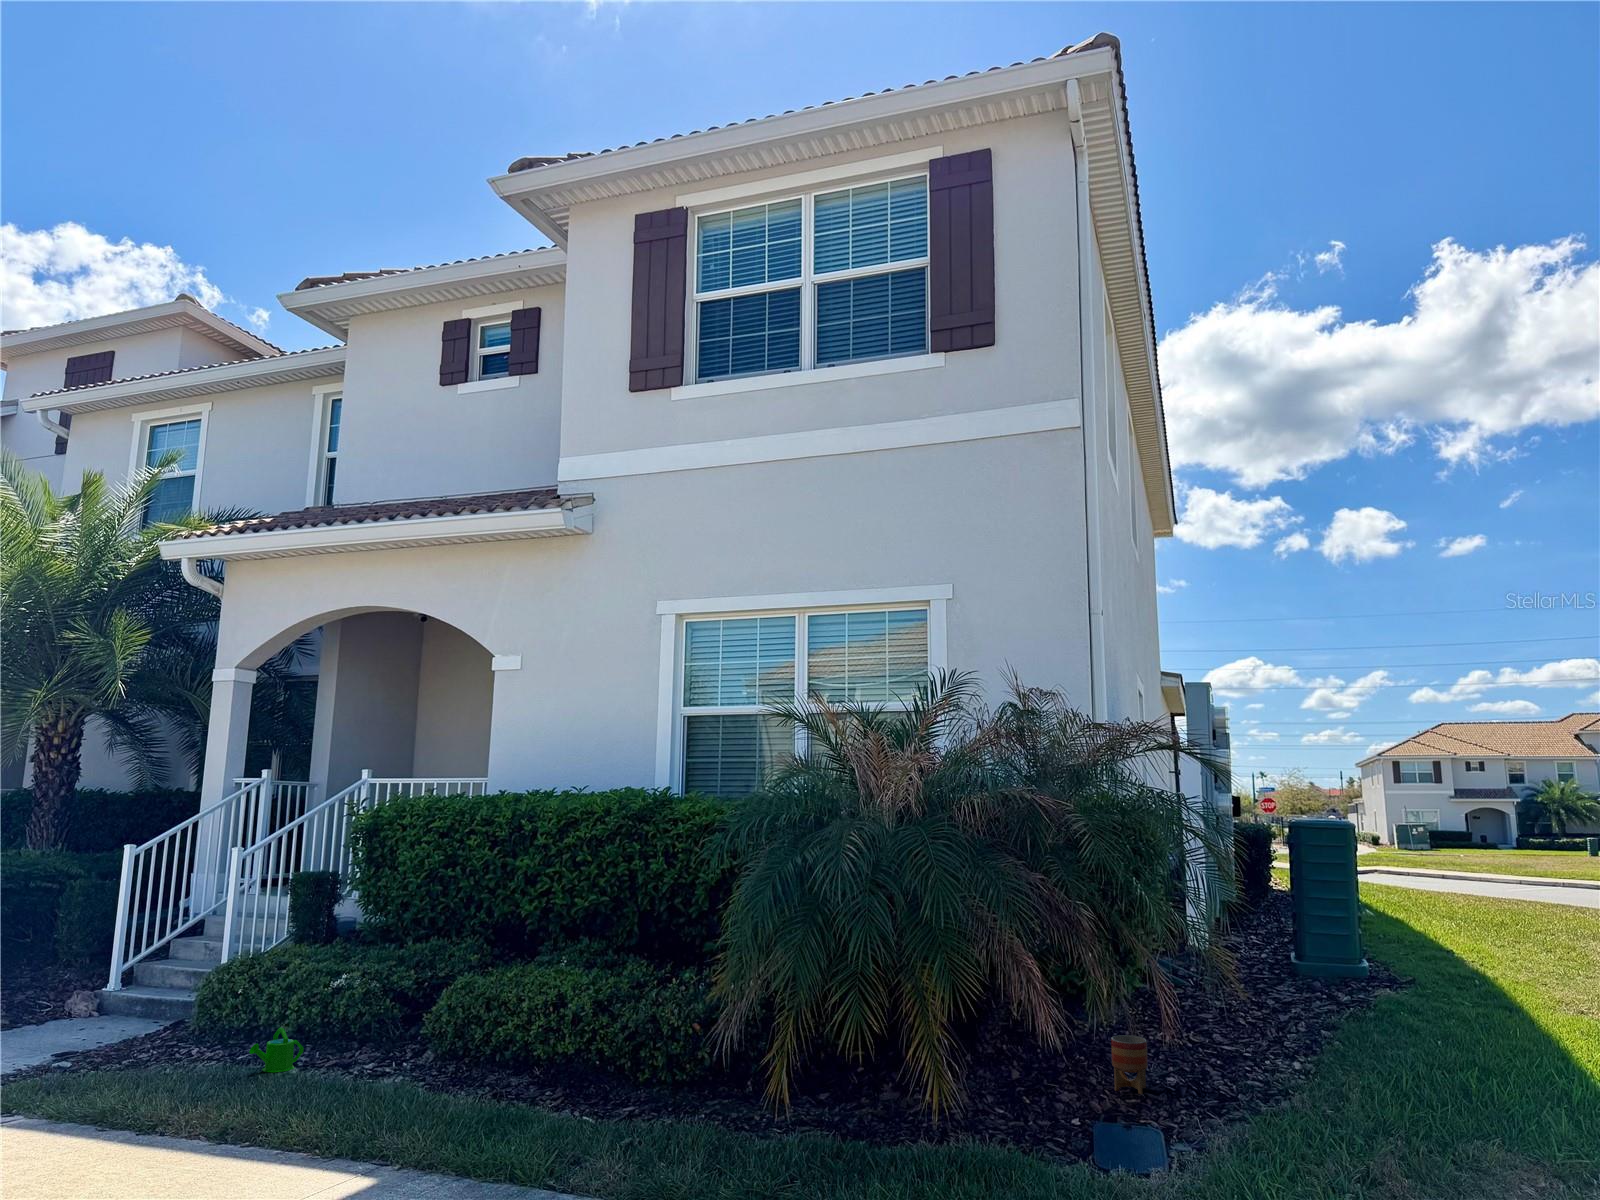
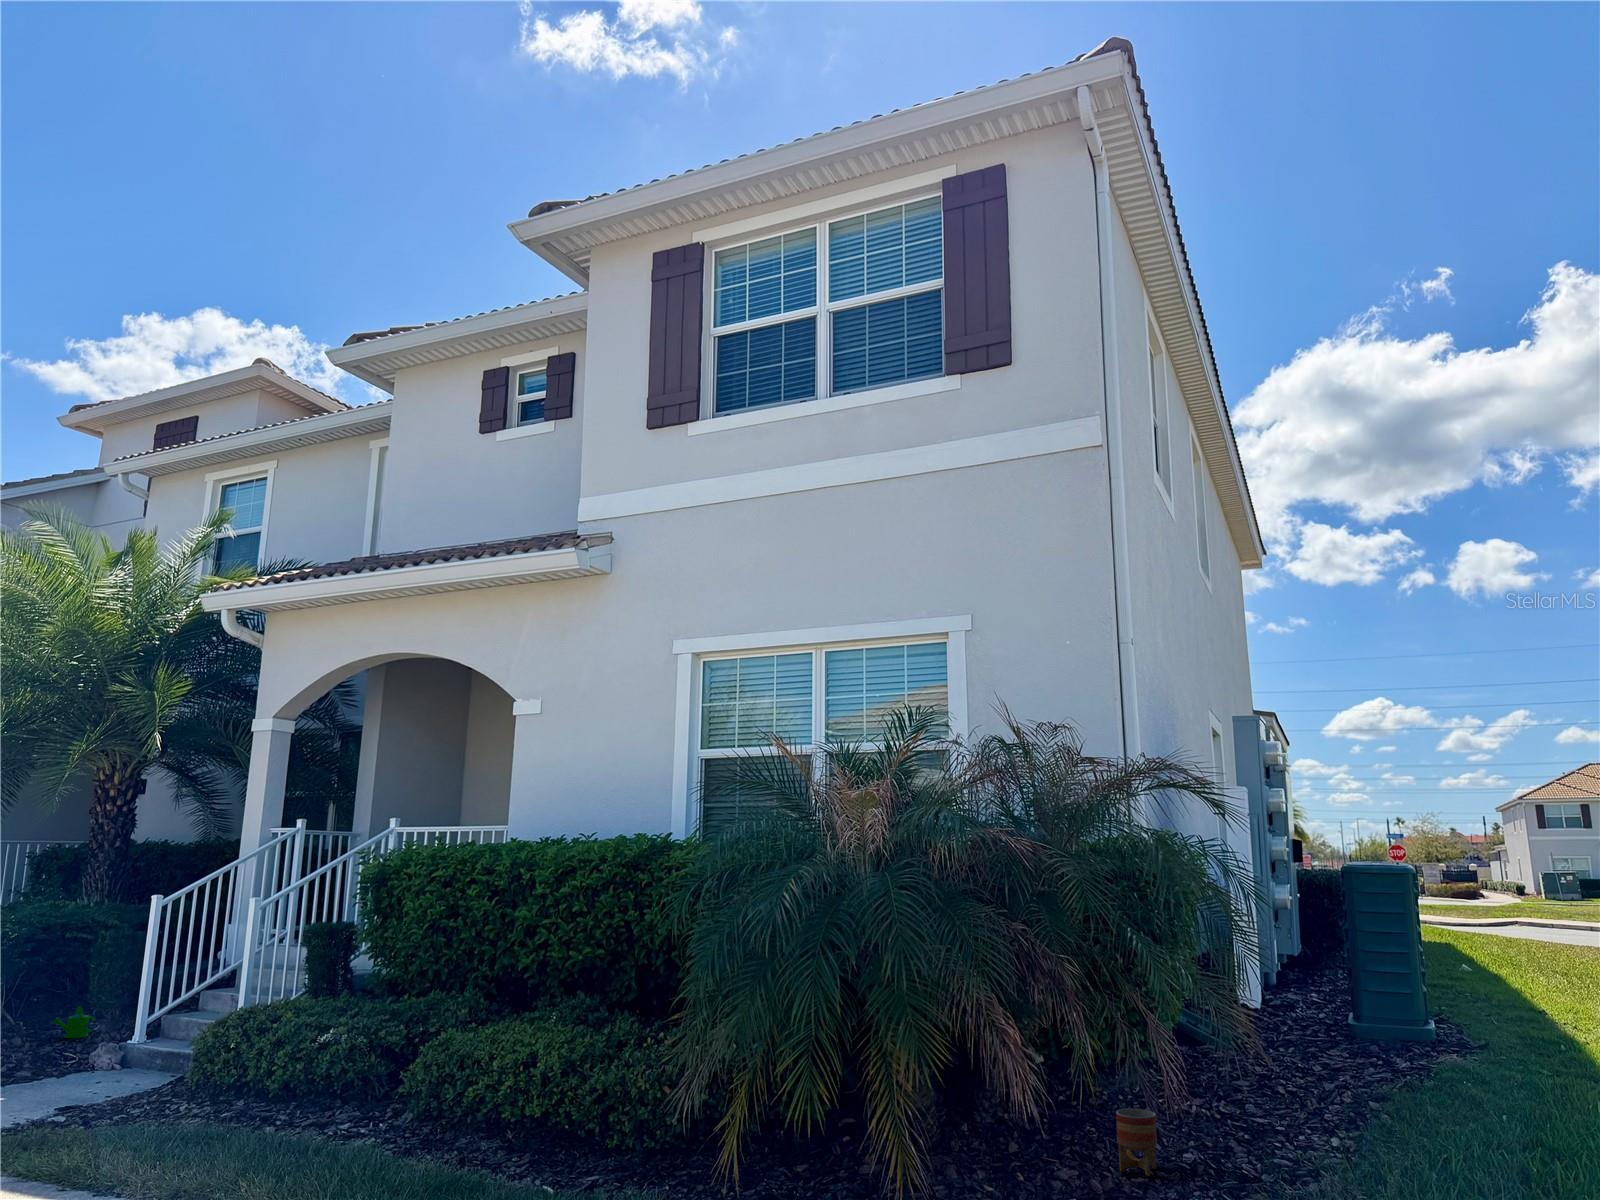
watering can: present [249,1027,304,1073] -> present [53,1006,95,1038]

